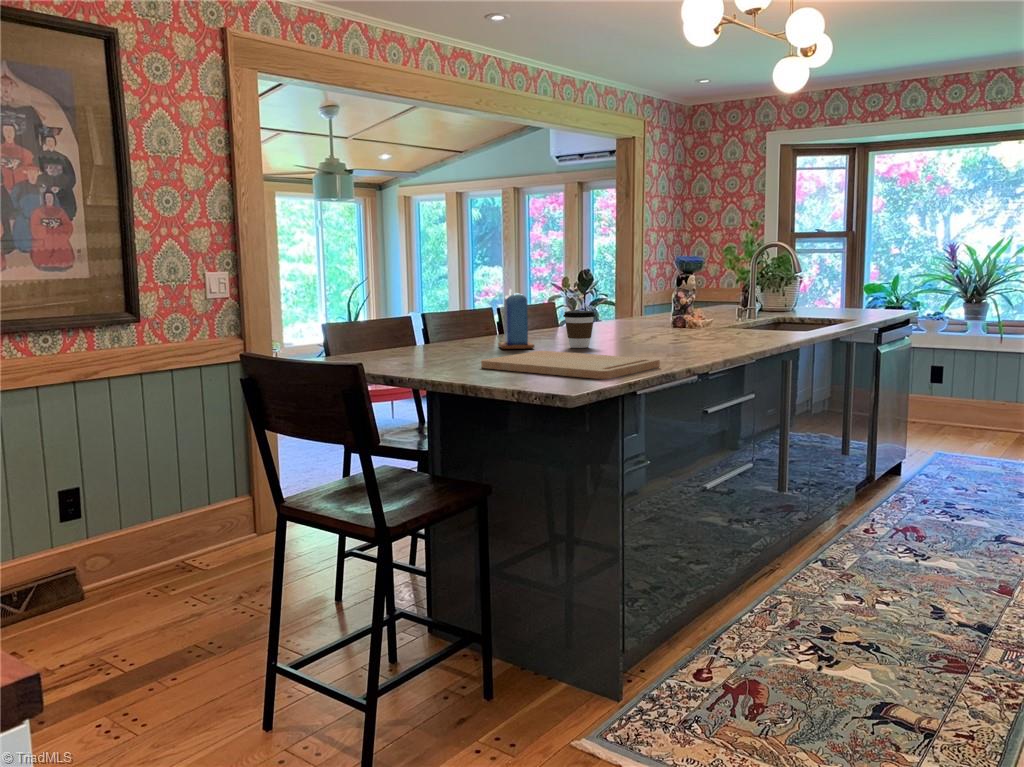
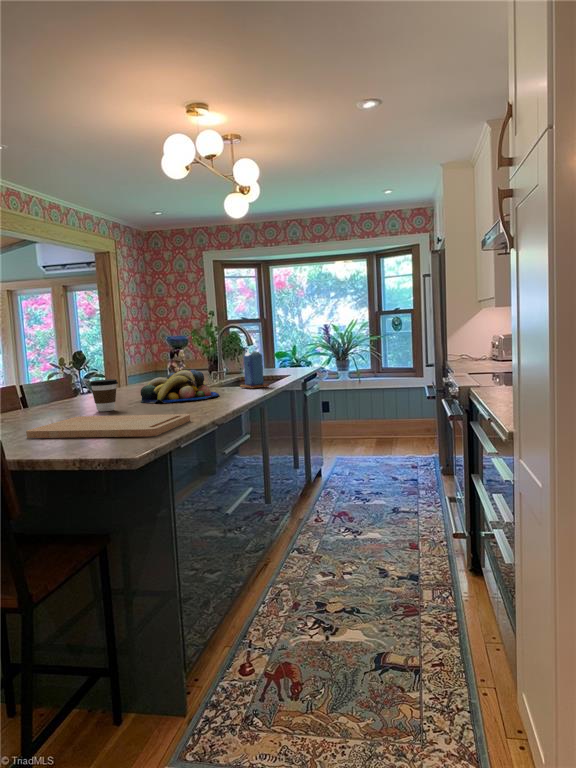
candle: present [498,290,534,349] -> present [240,350,269,388]
fruit bowl: none [625,305,725,345] -> present [141,370,219,403]

